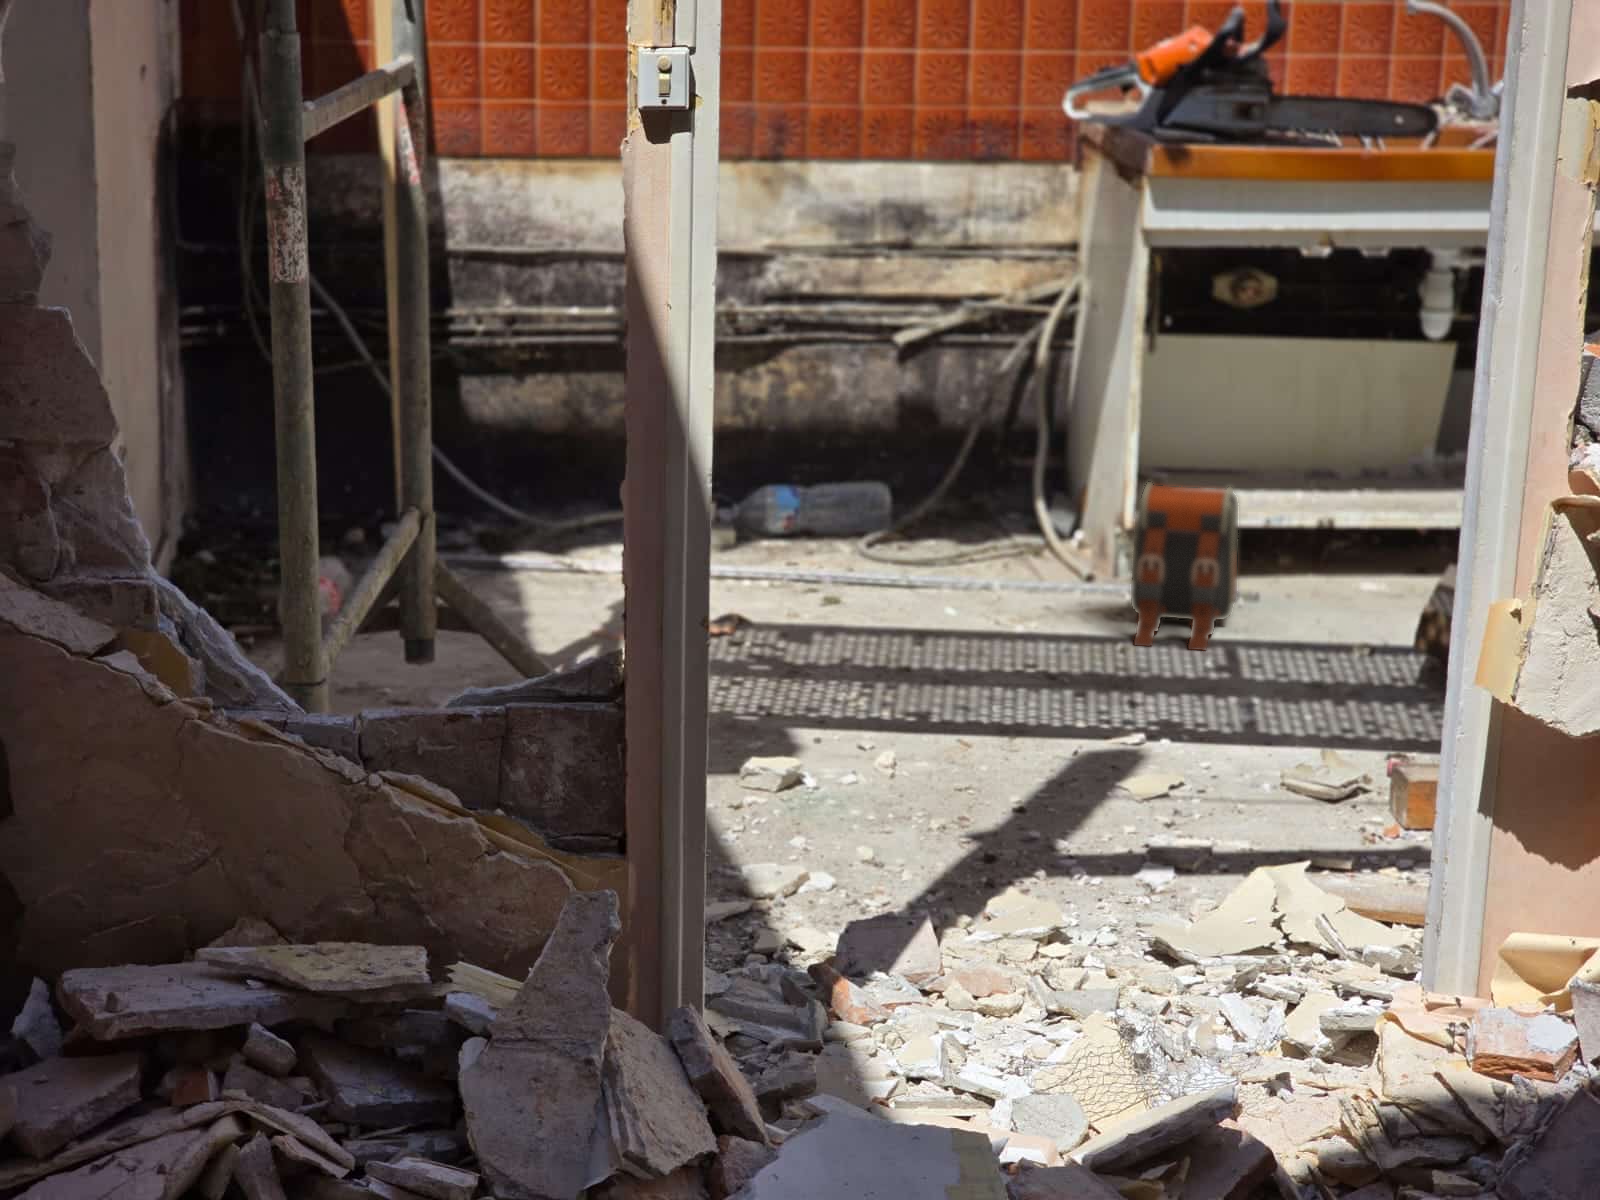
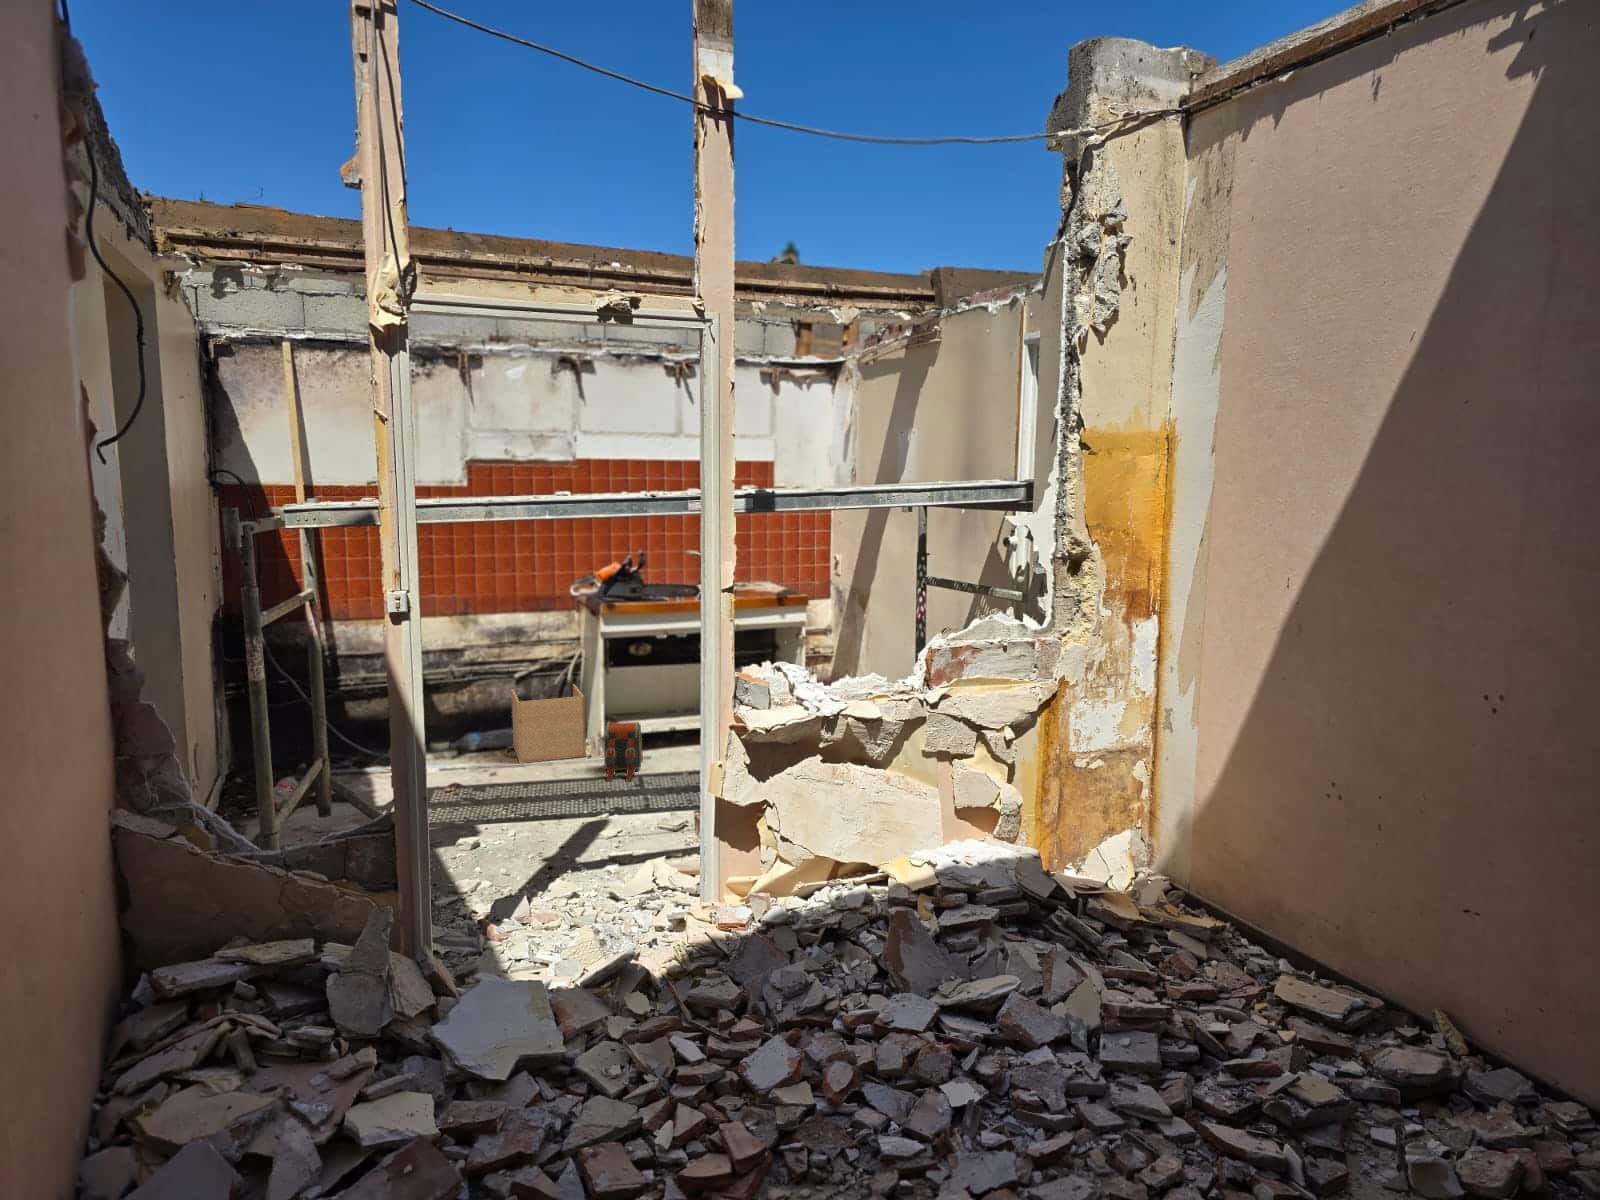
cardboard box: none [888,376,1084,578] -> present [512,684,586,763]

